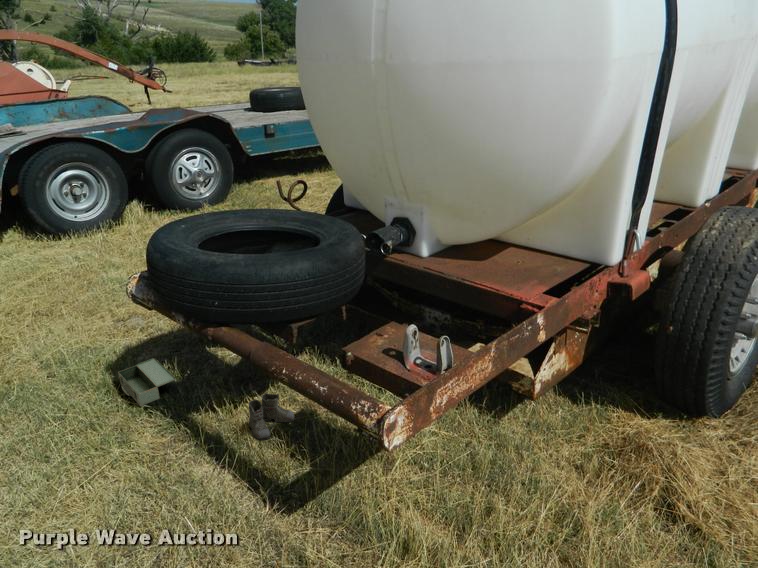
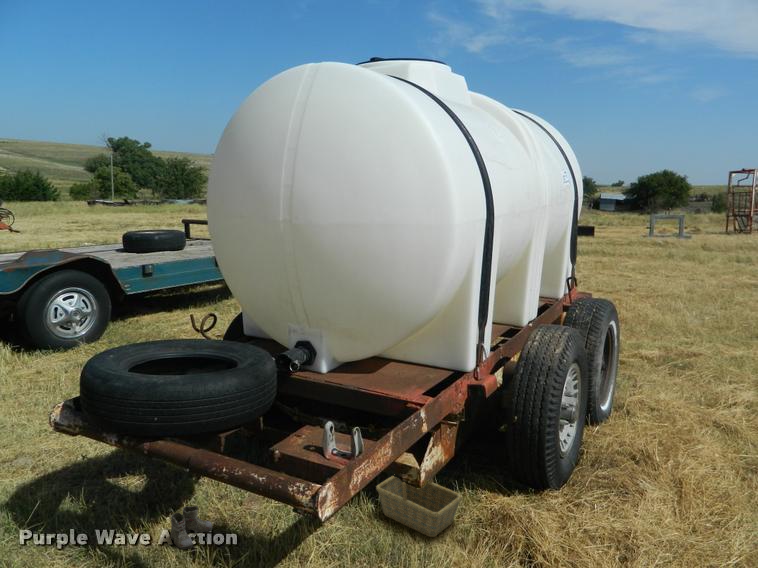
toolbox: present [118,358,176,406] -> none [30,488,92,534]
basket: none [482,370,587,462] -> present [376,476,462,537]

